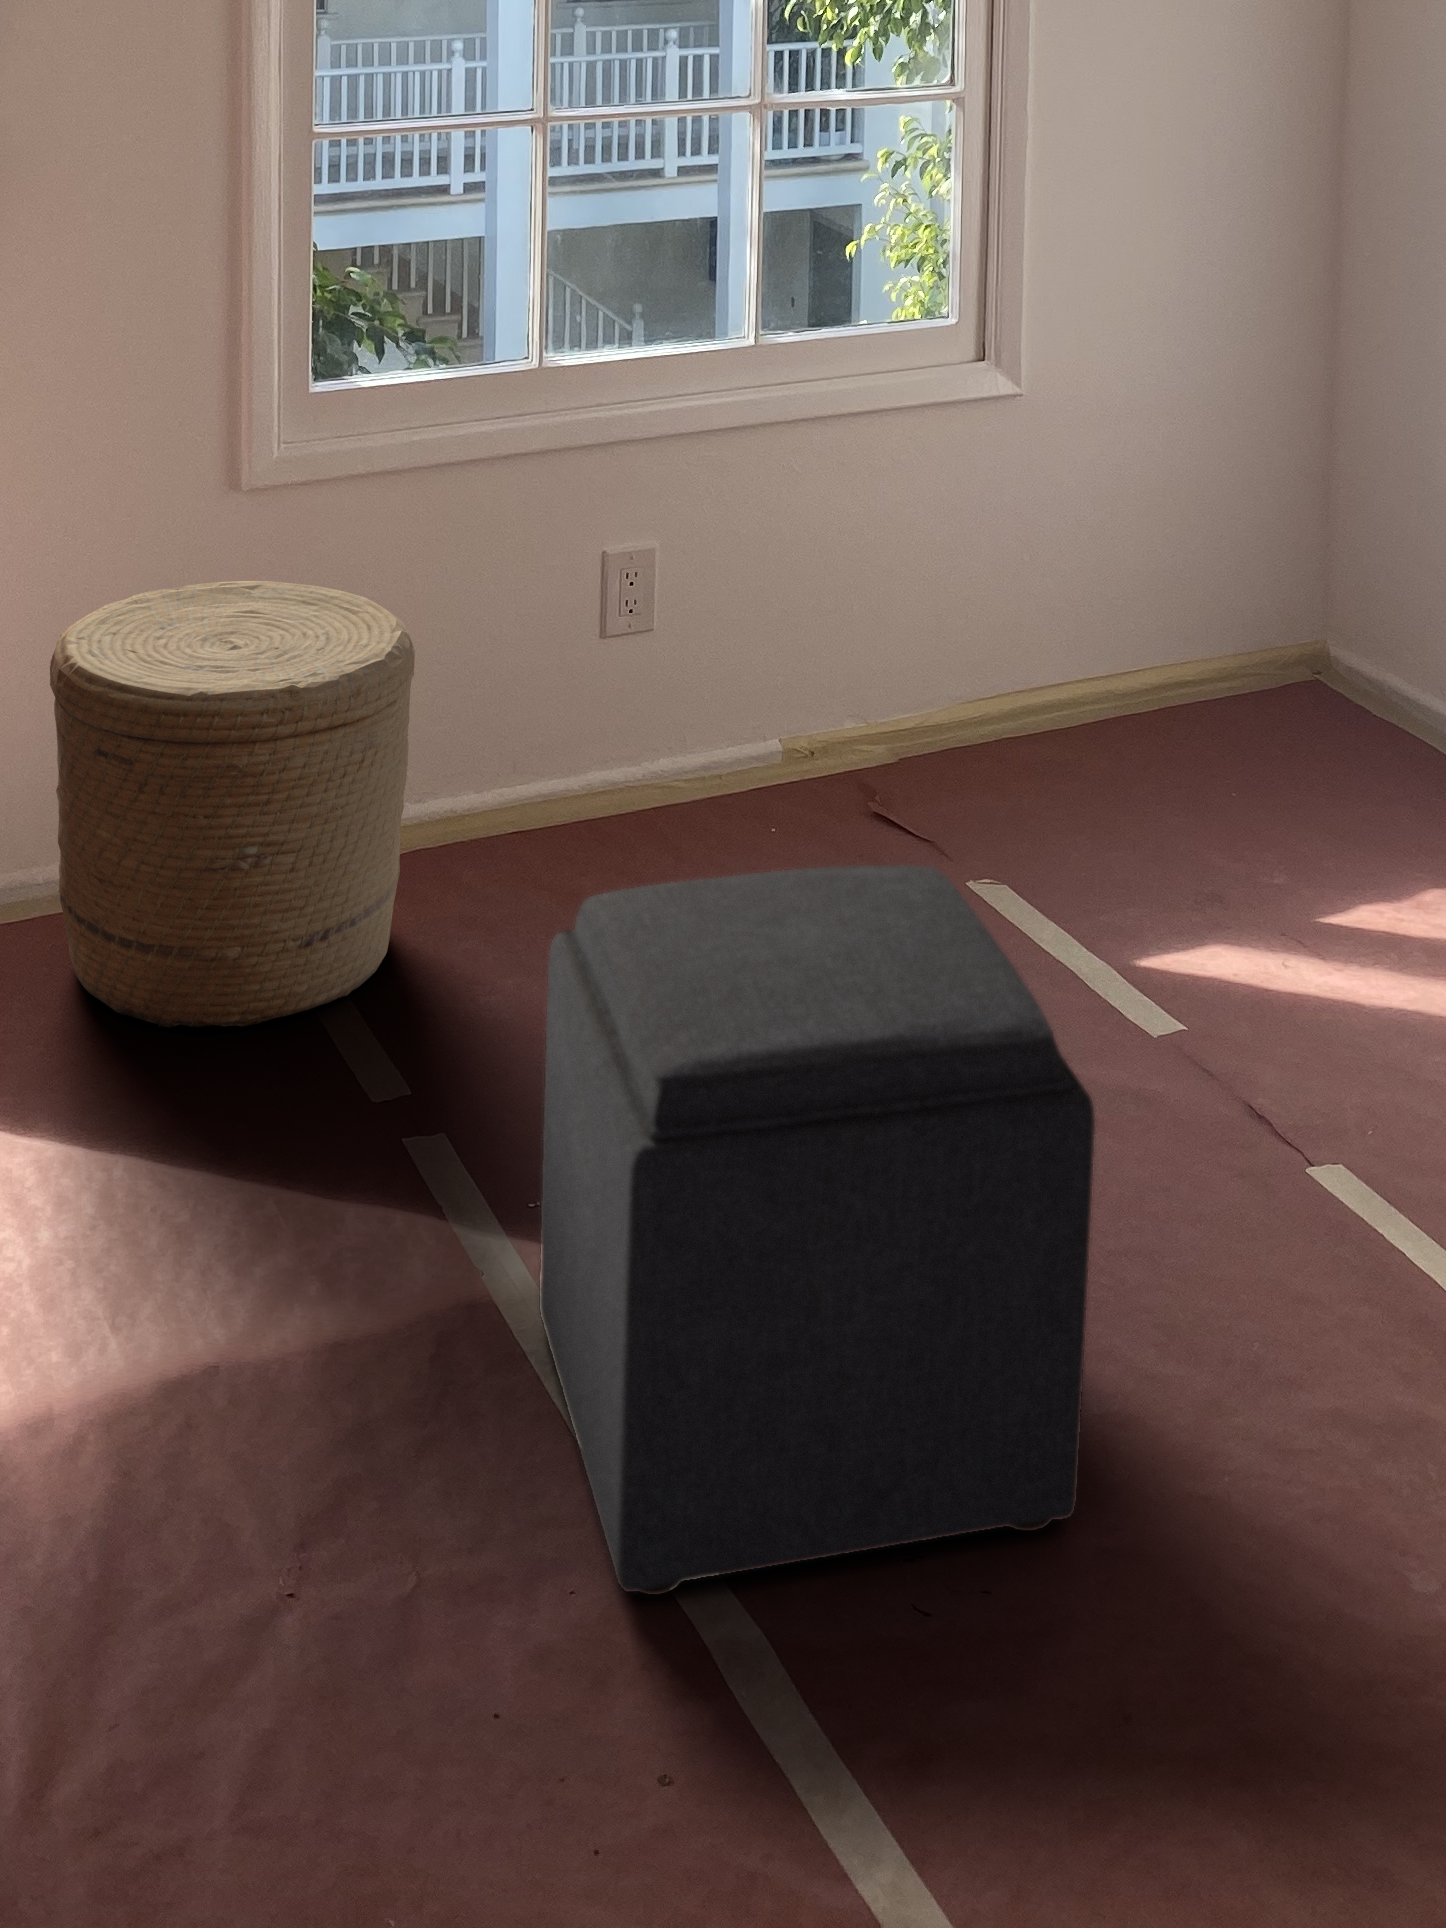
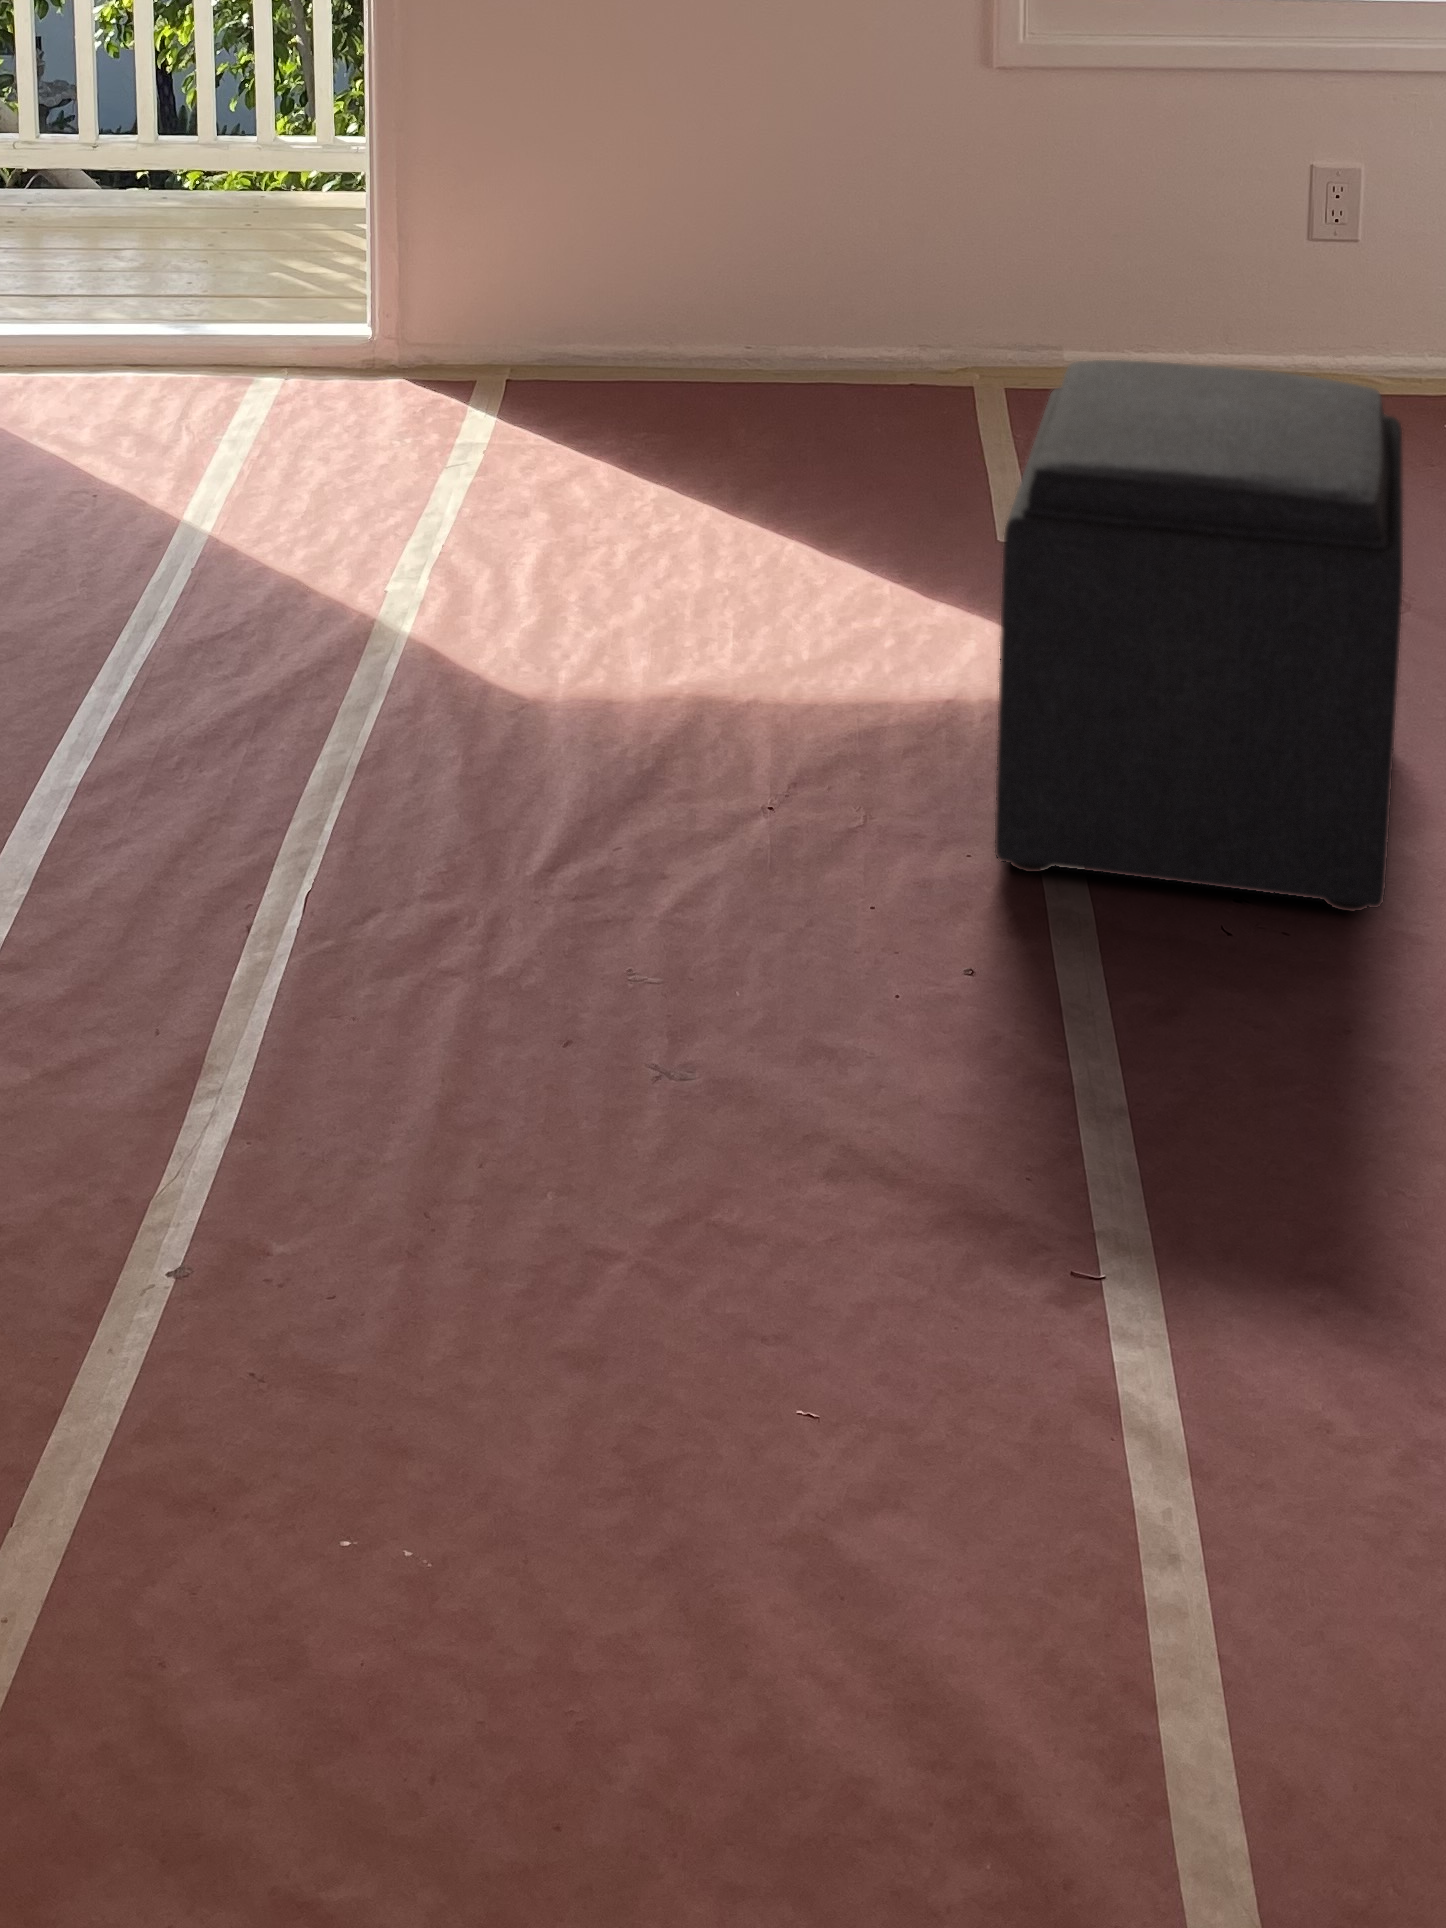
woven basket: present [50,581,415,1028] -> none [808,138,1093,477]

